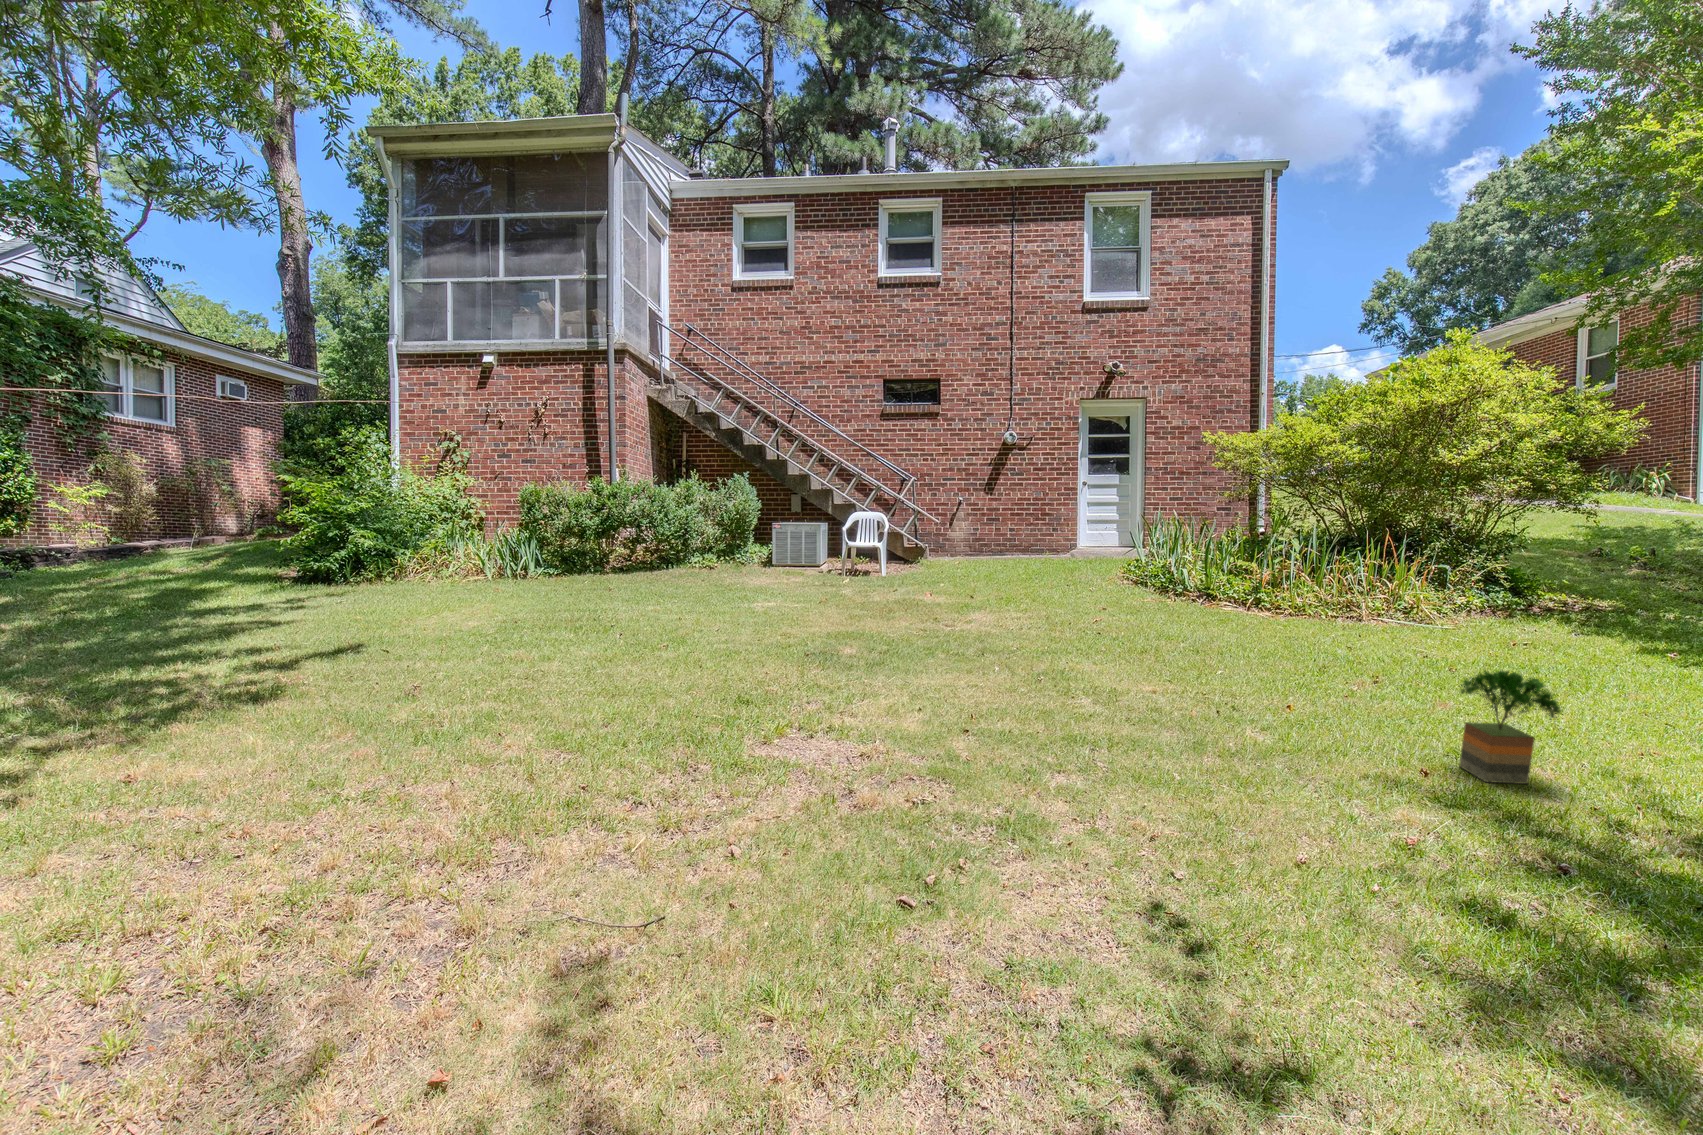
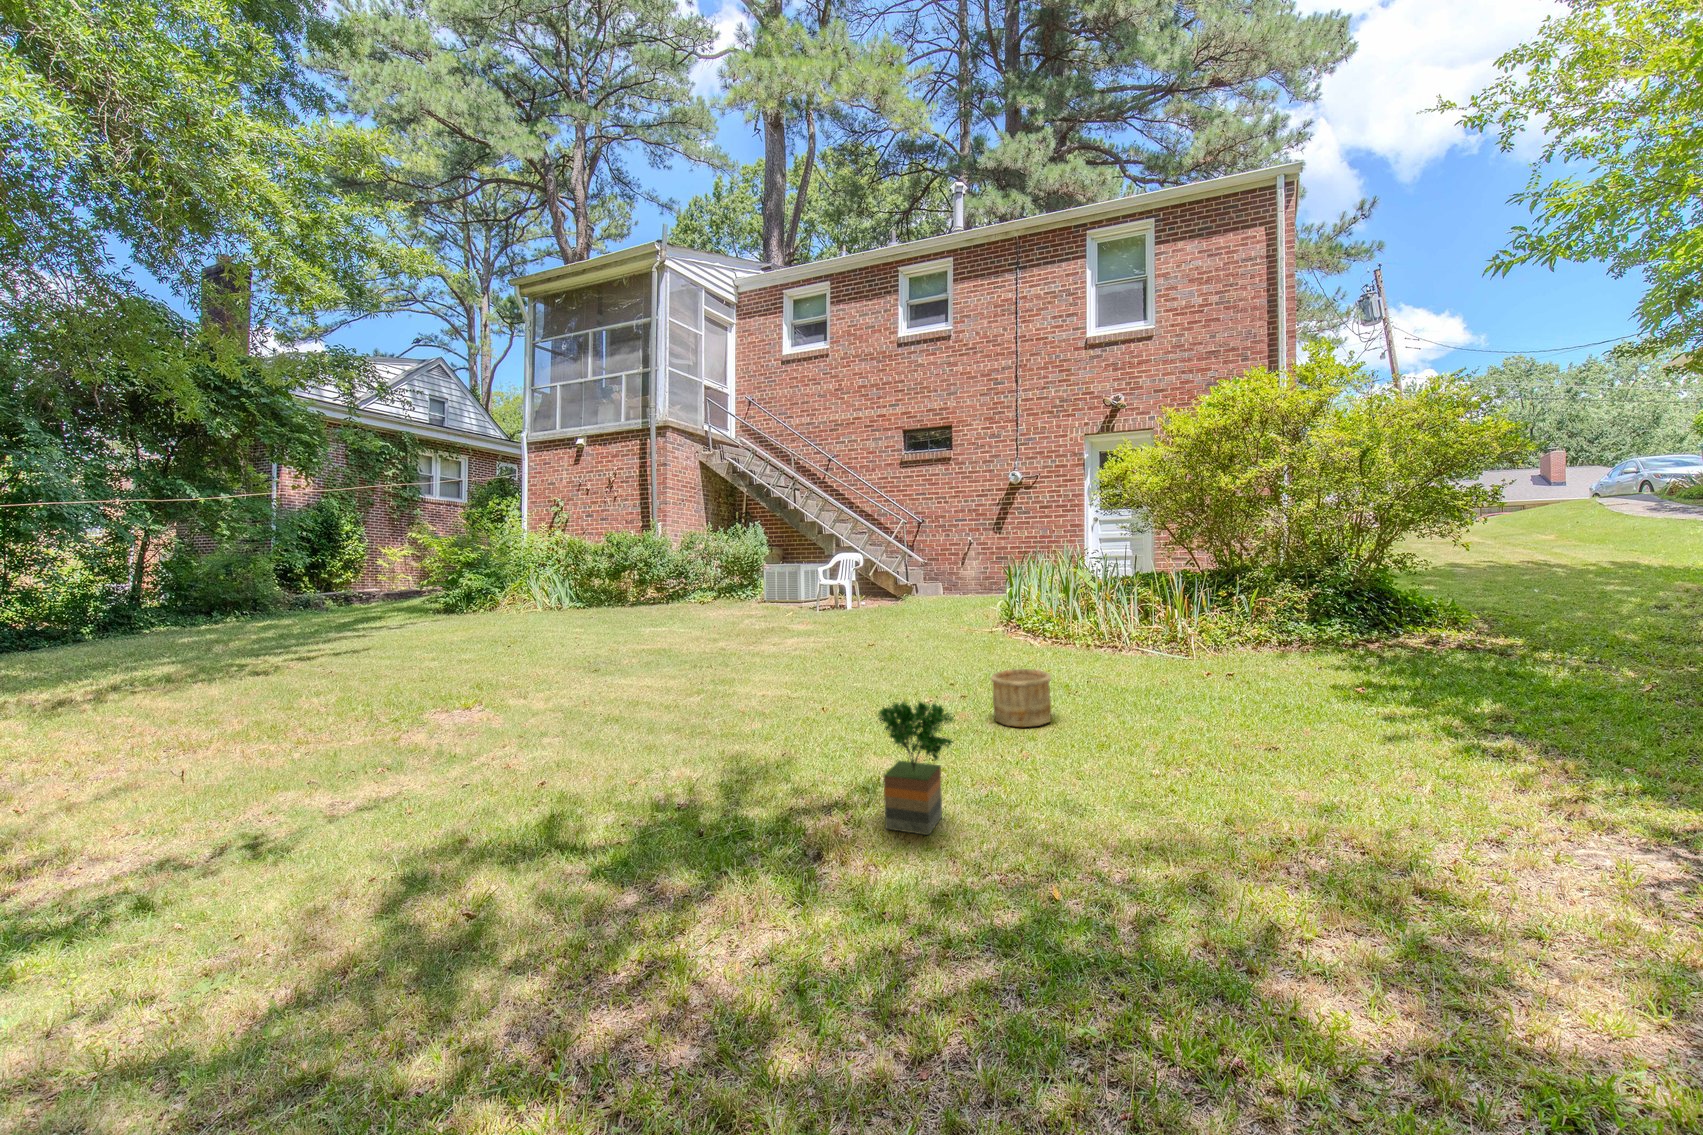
wooden bucket: none [1327,635,1390,687] -> present [991,669,1051,727]

